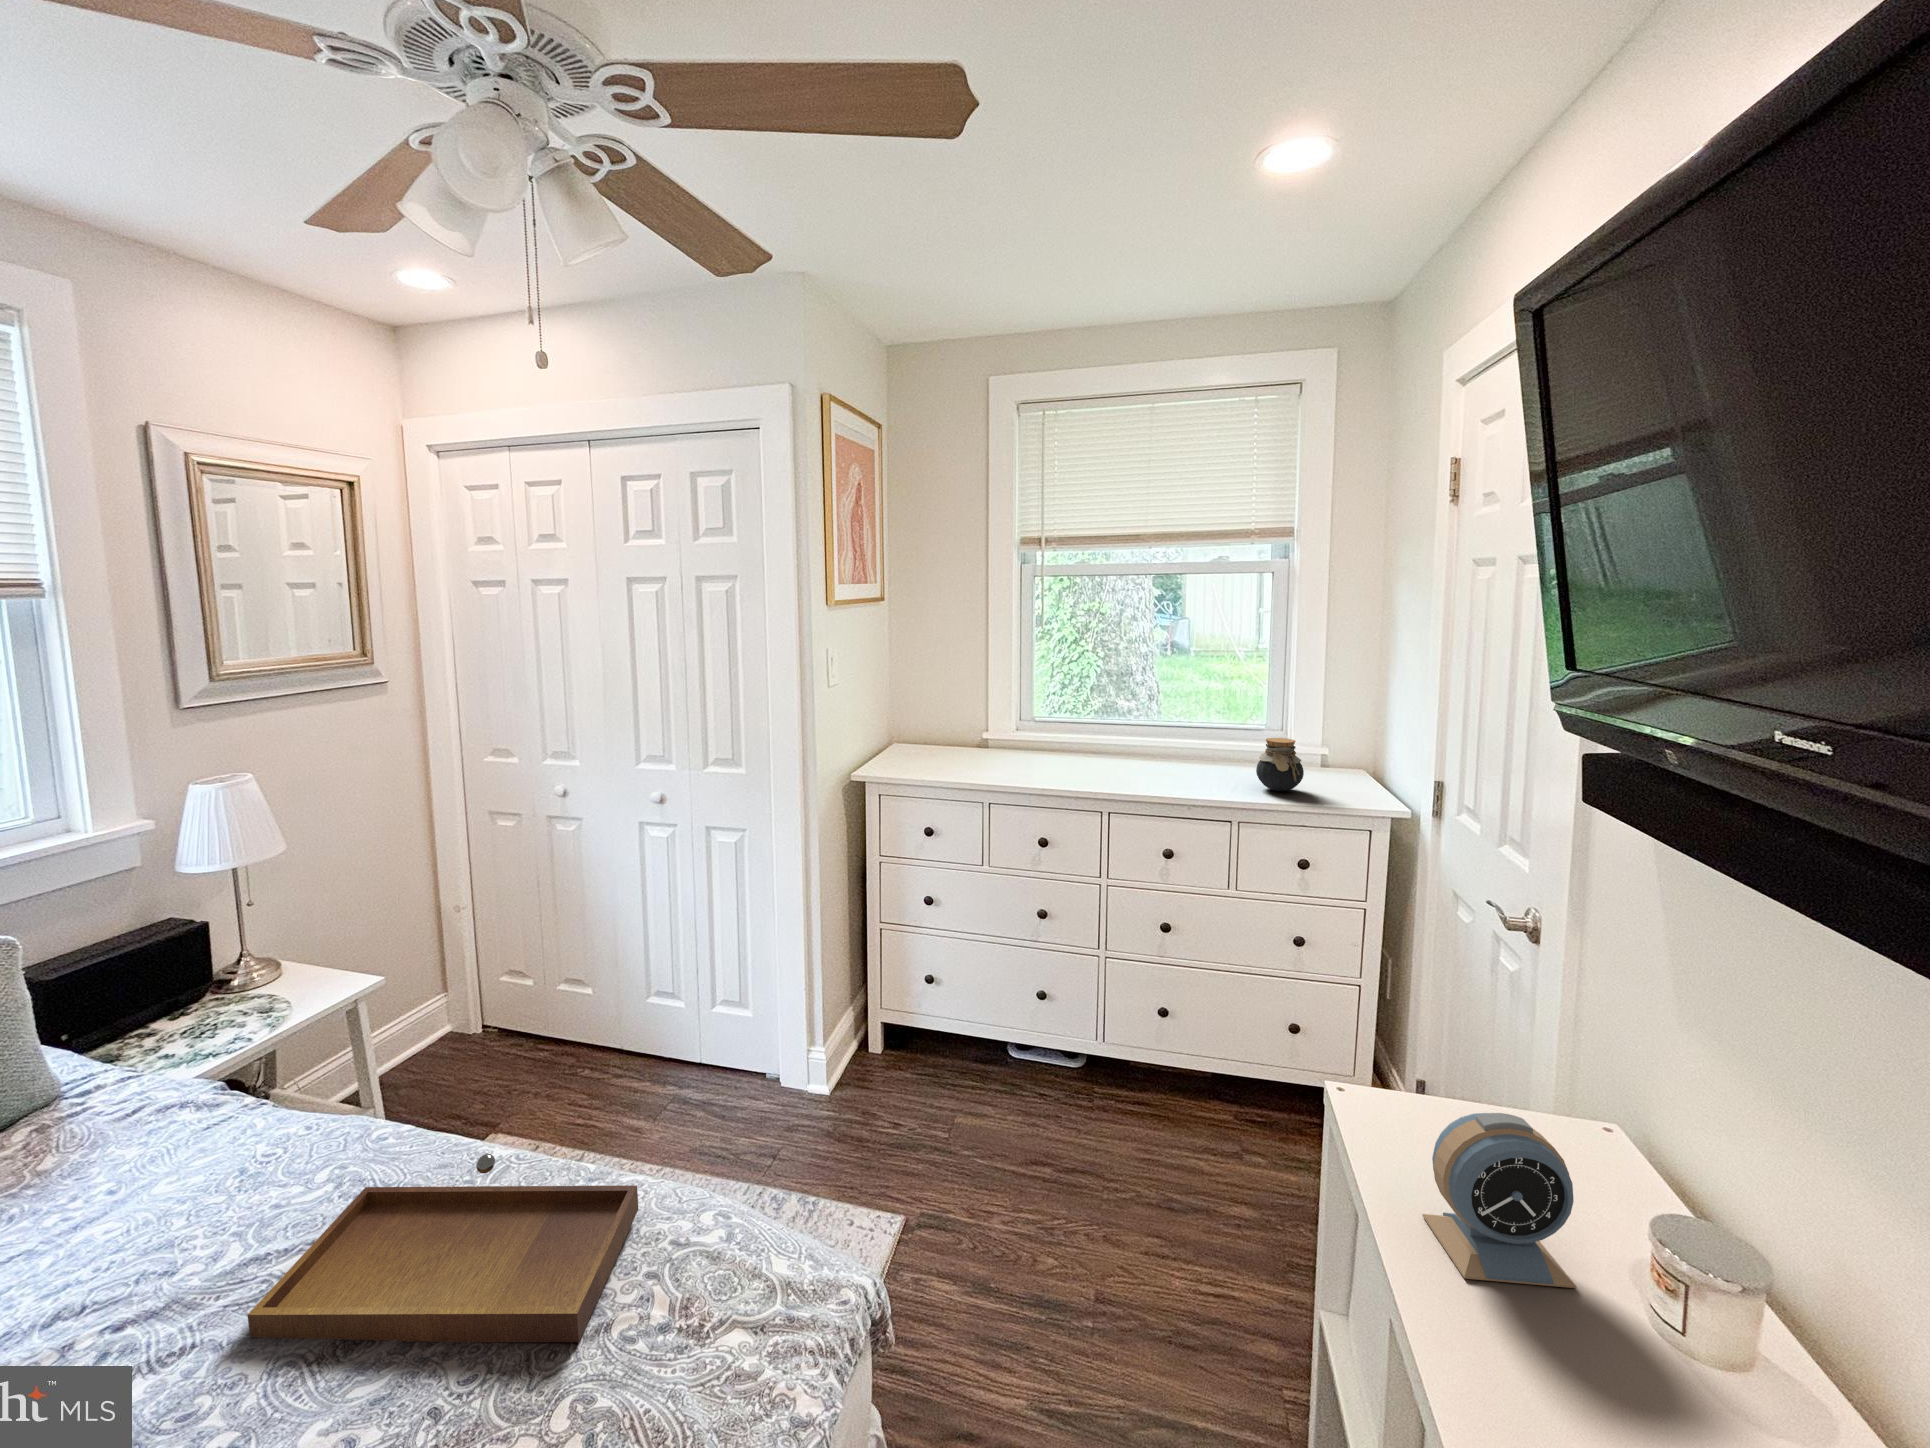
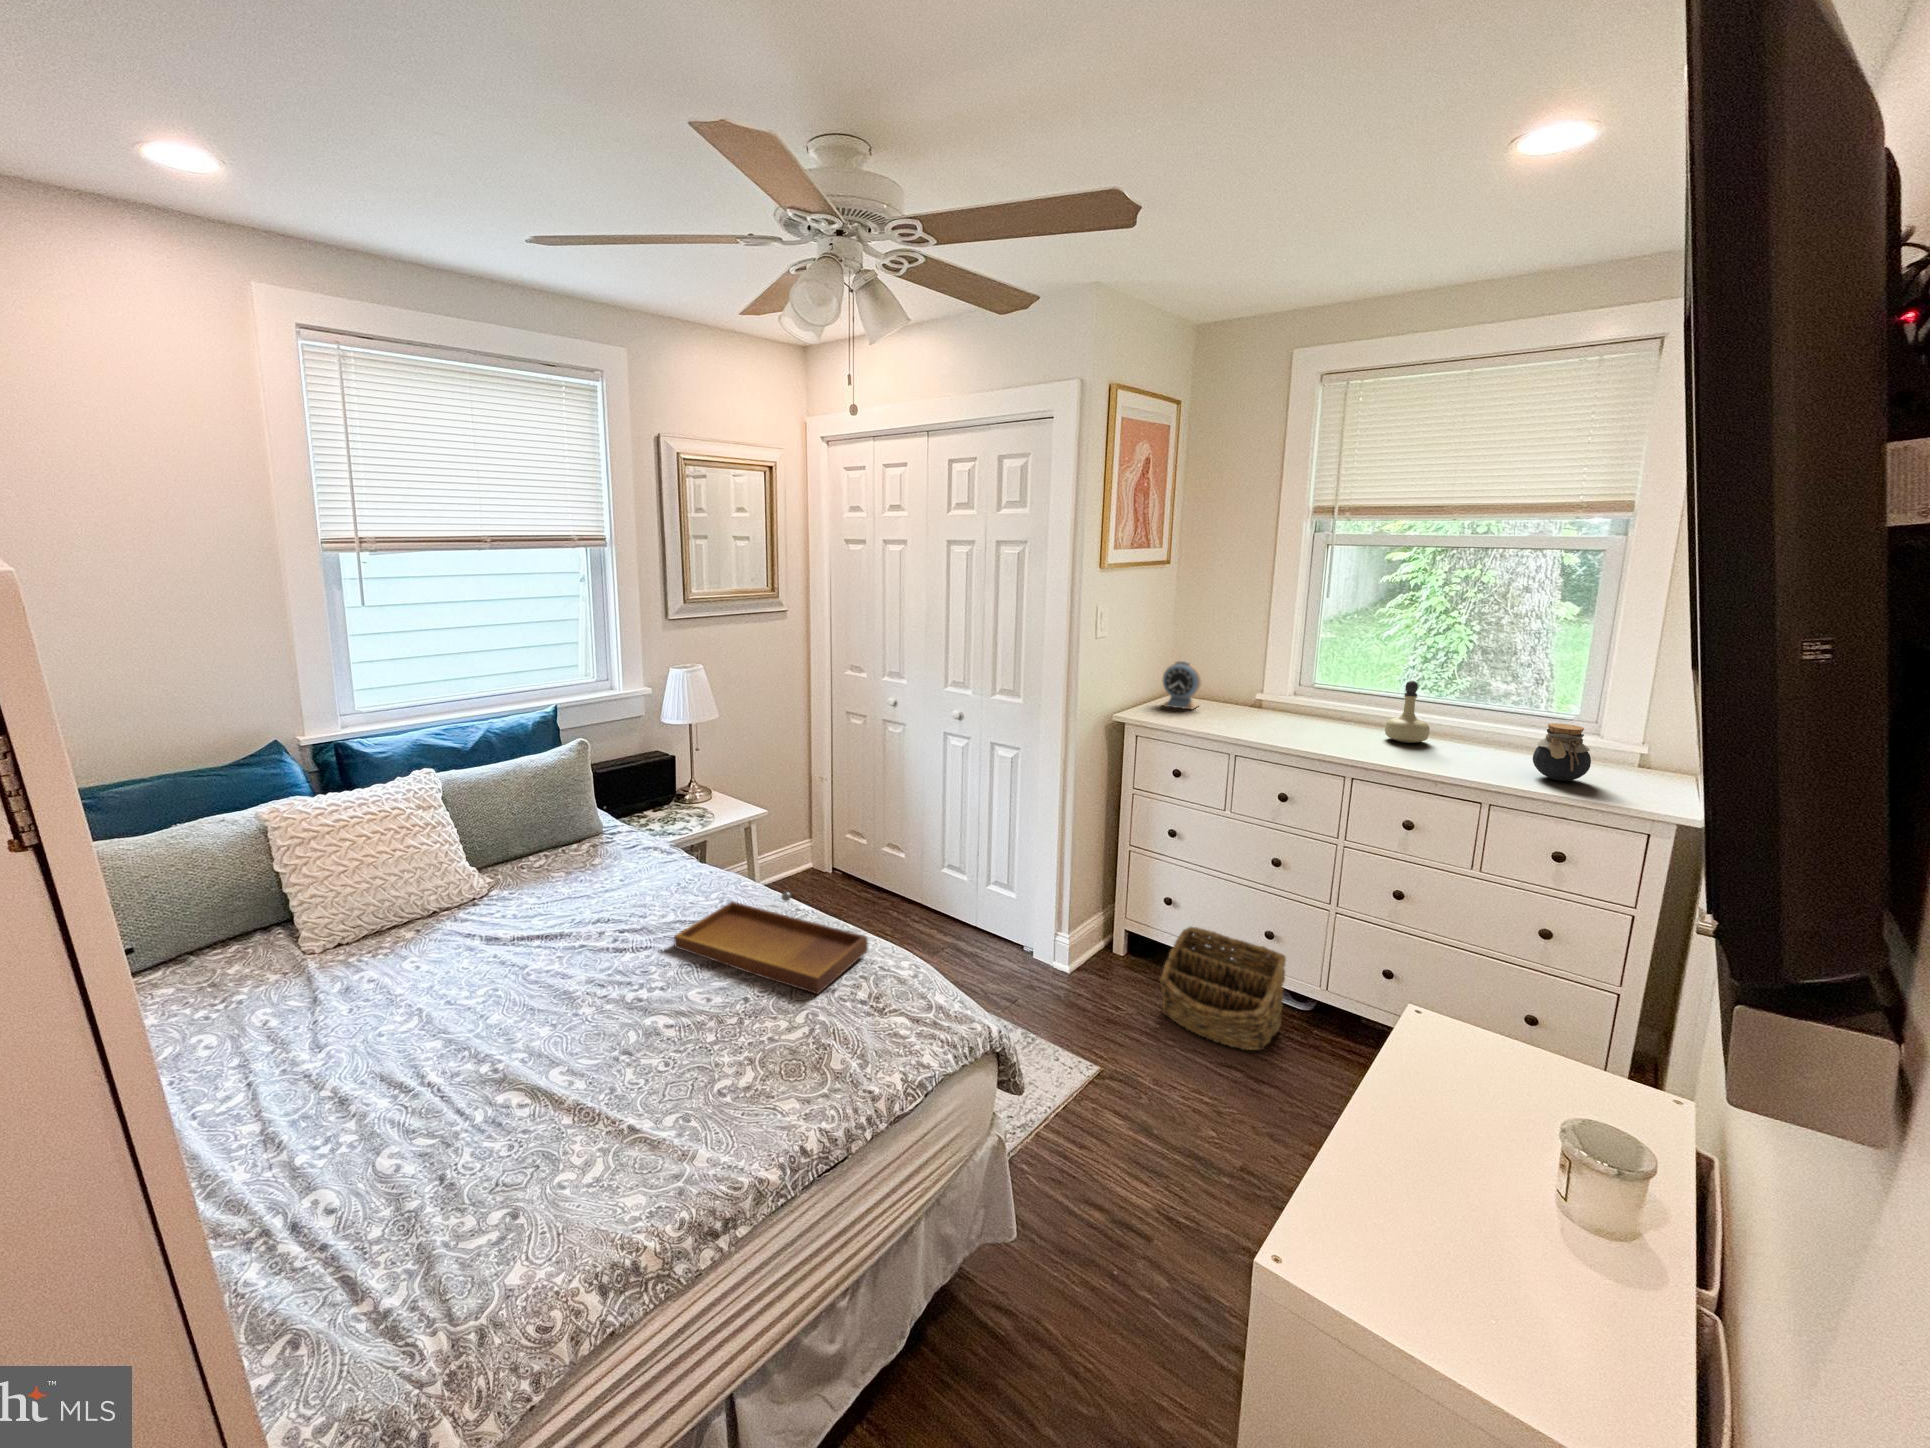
perfume bottle: none [1116,709,1155,770] -> present [1385,681,1430,743]
basket: none [939,1000,1064,1131] -> present [1160,927,1286,1050]
alarm clock: present [1422,1113,1577,1288] -> present [1163,661,1201,709]

